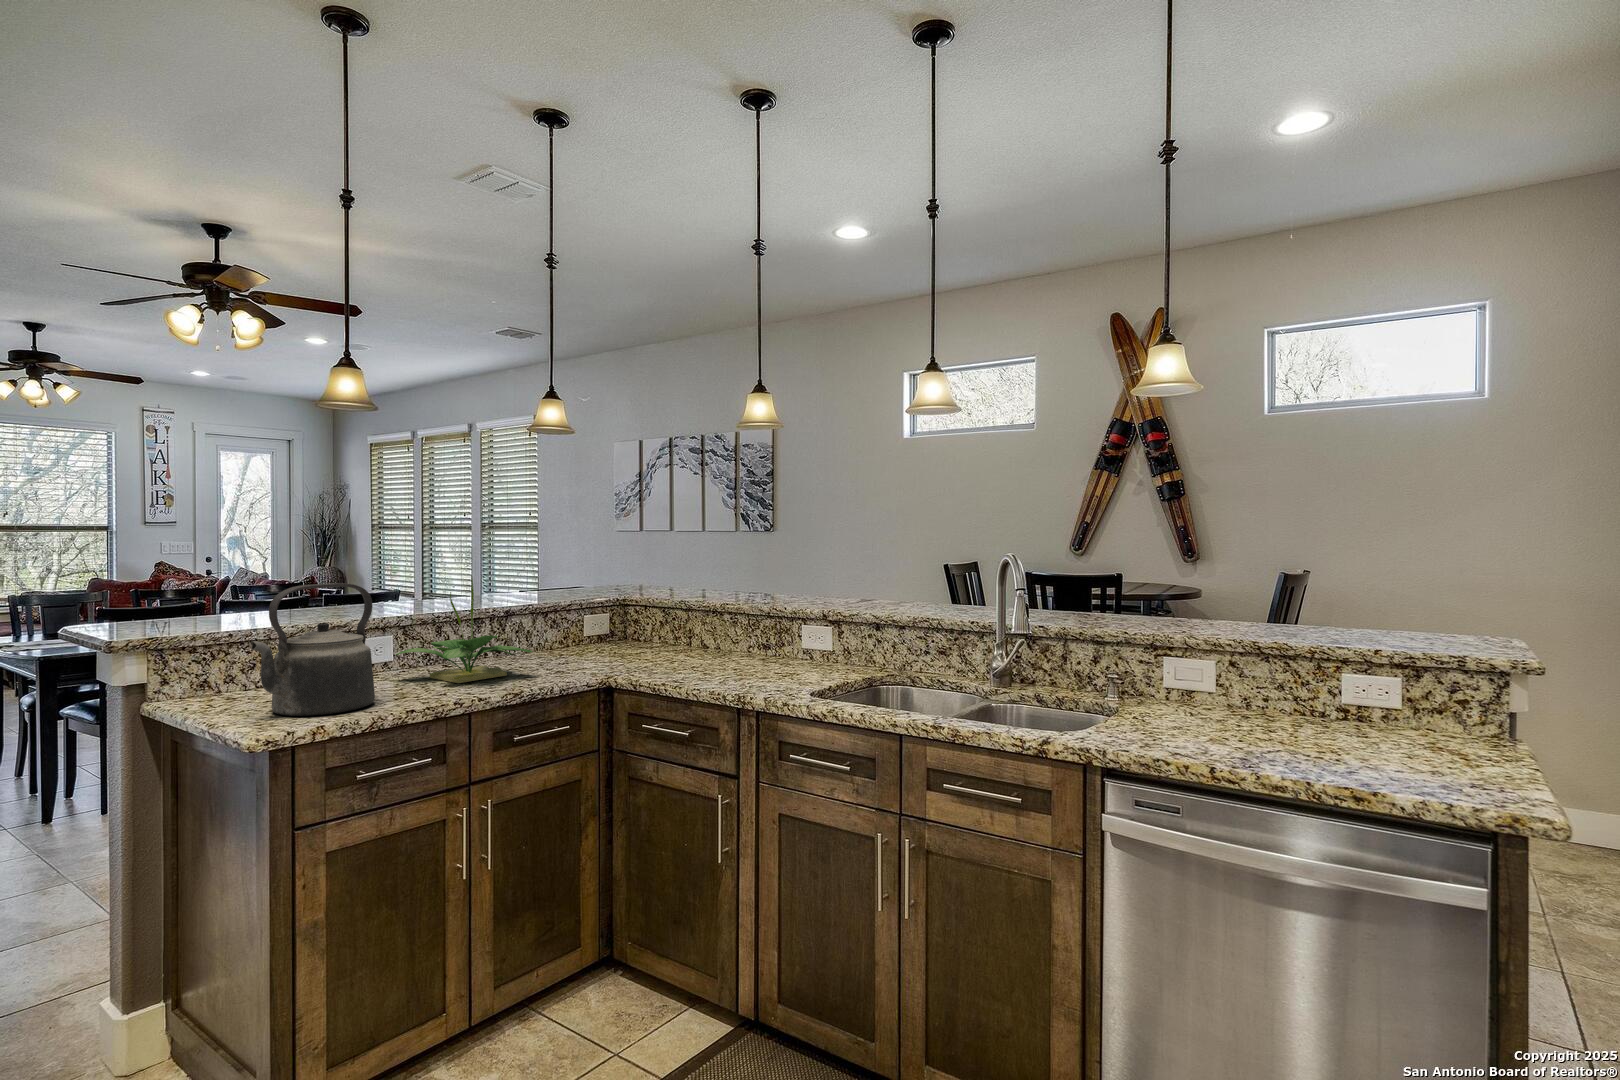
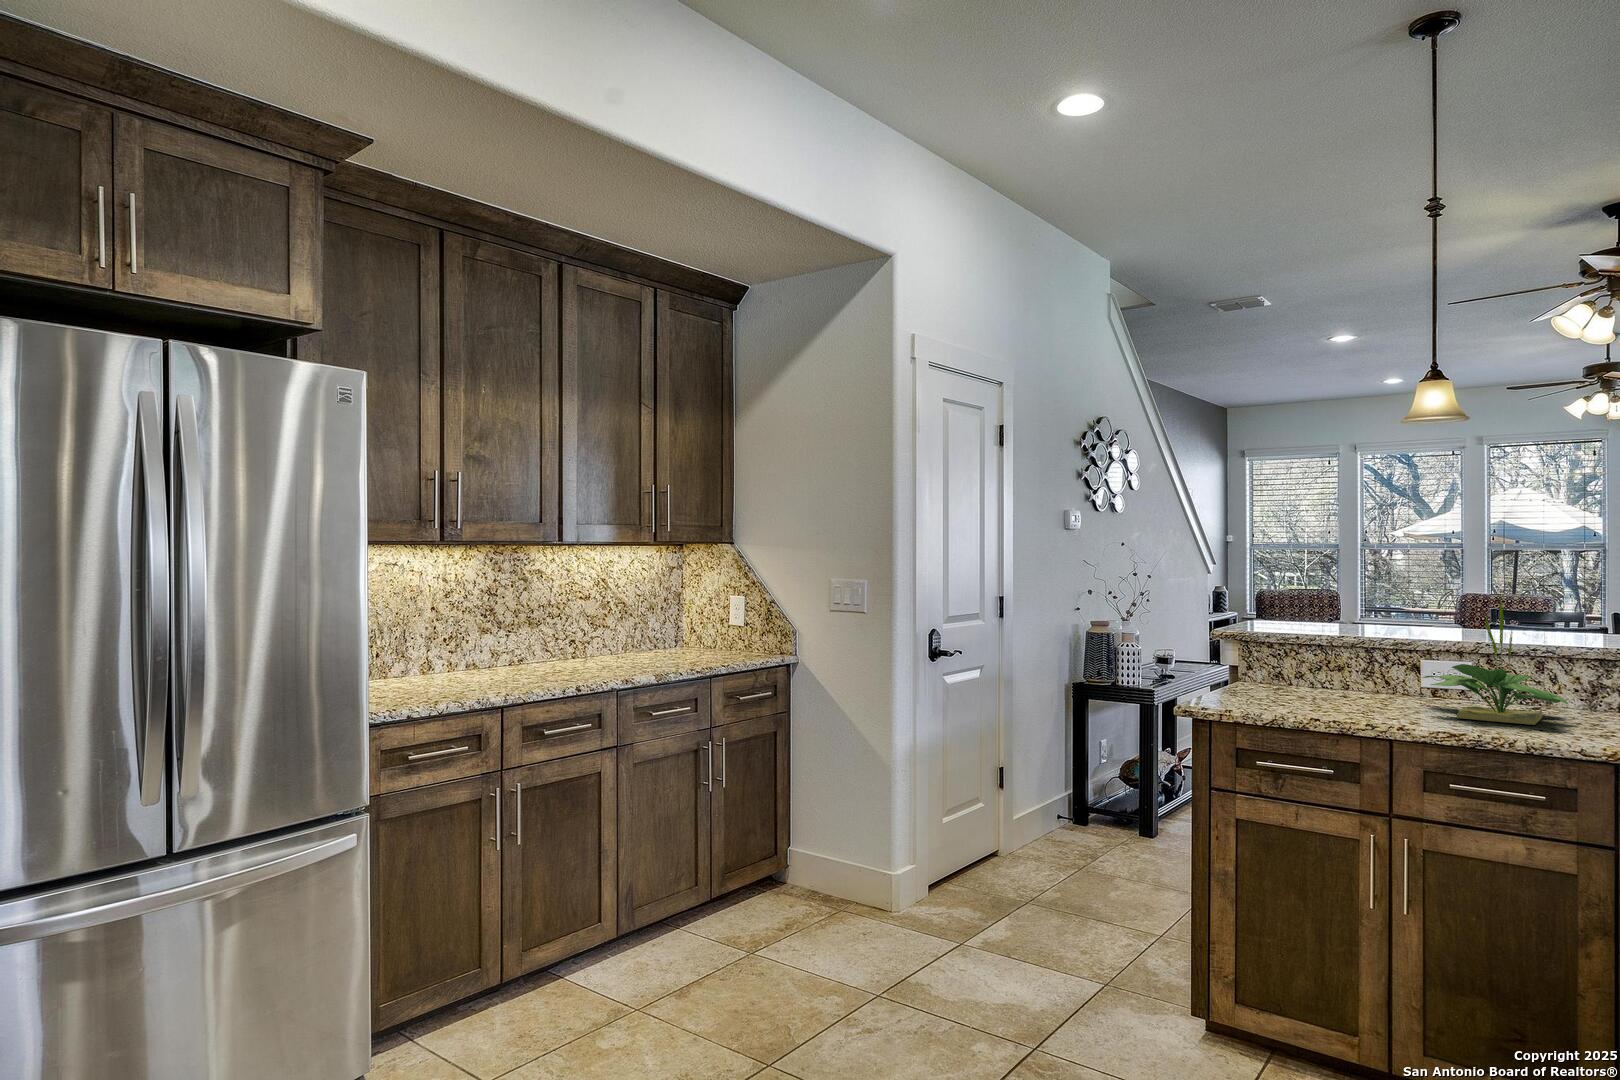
kettle: present [251,583,375,716] -> none [1219,590,1338,709]

